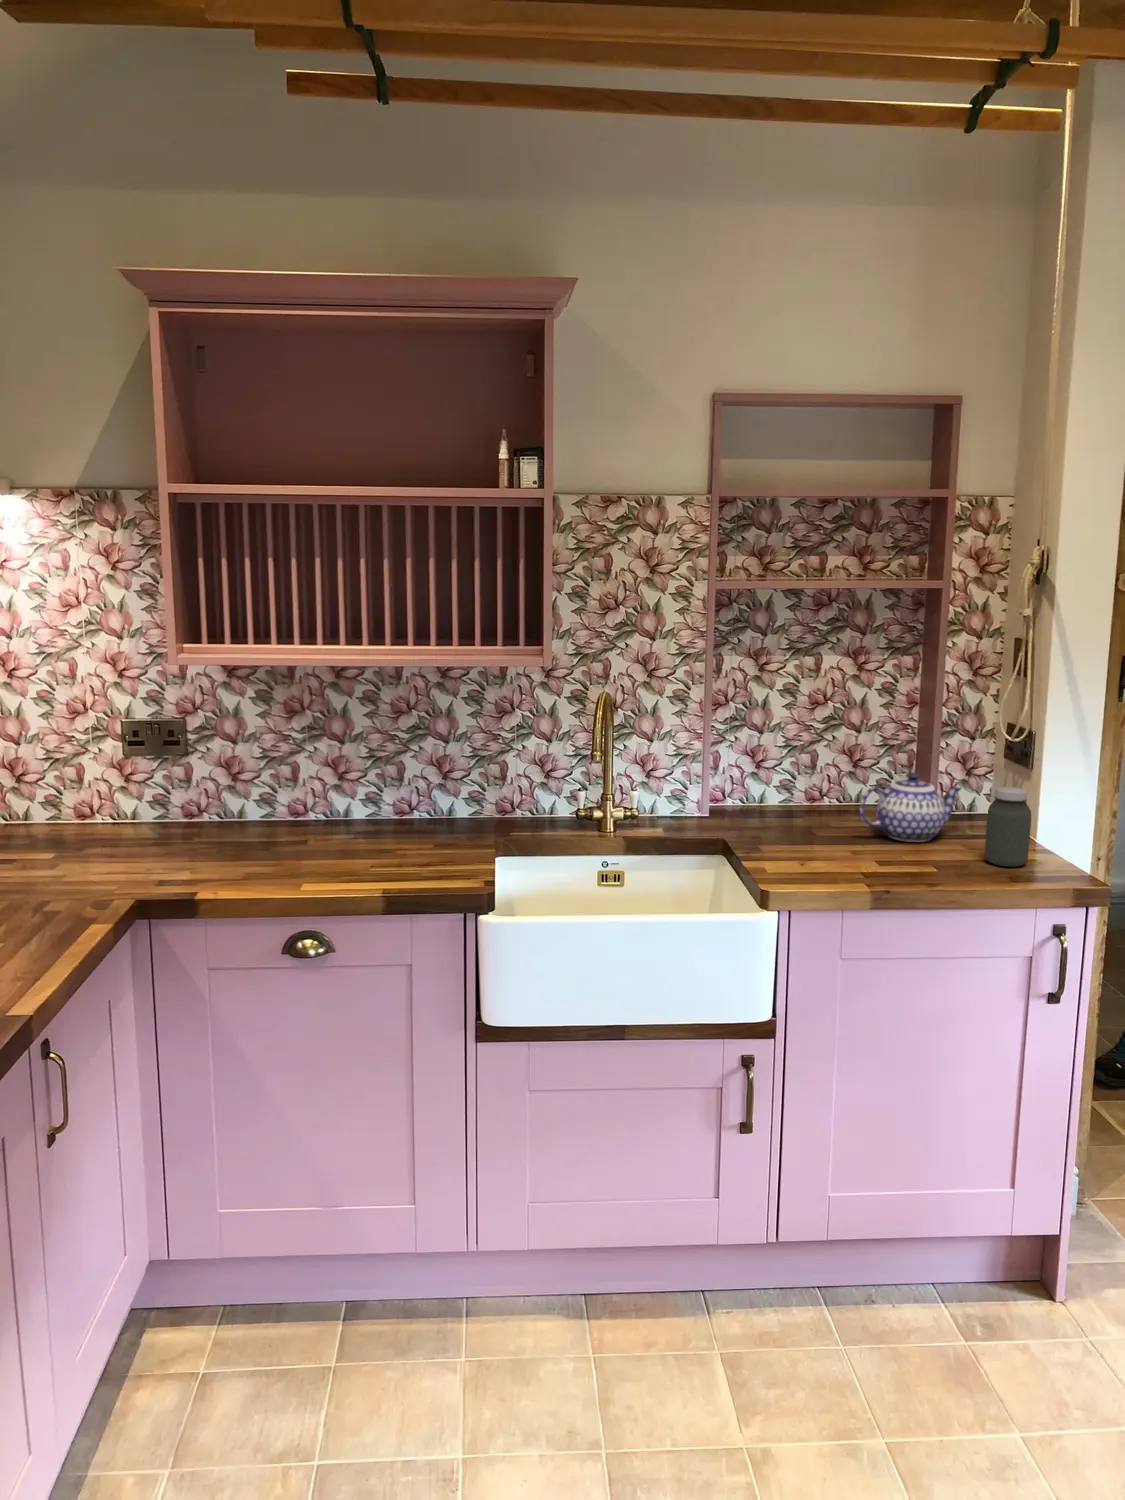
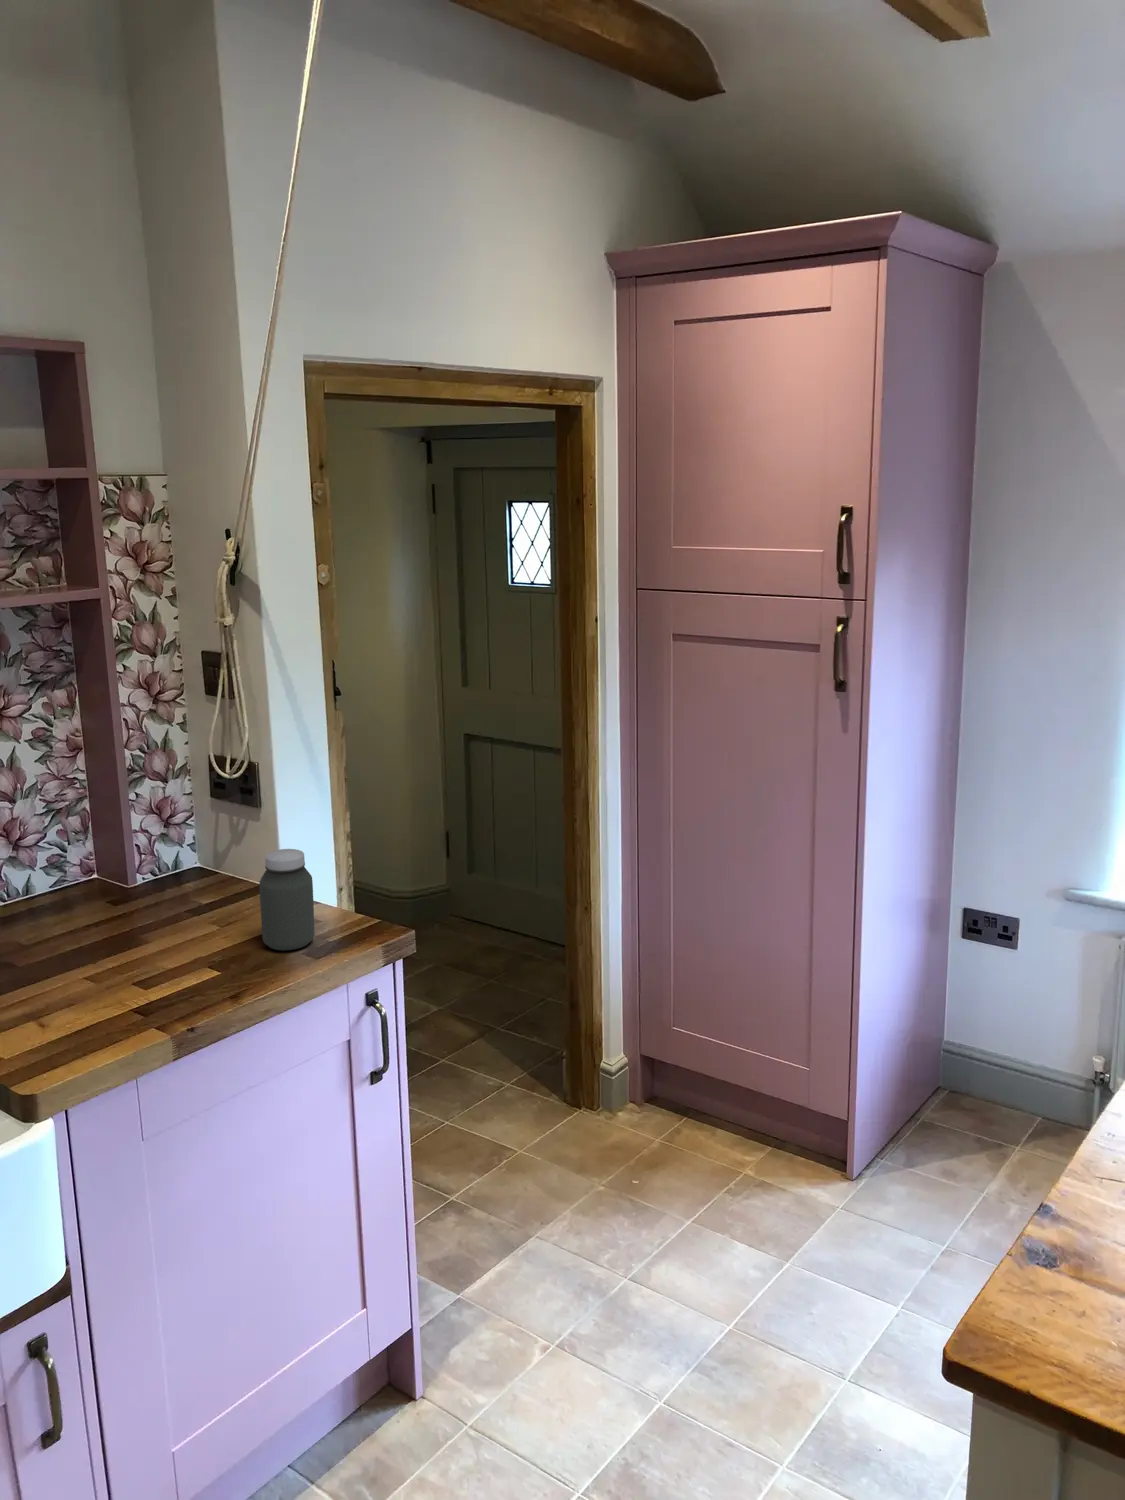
teapot: present [860,772,961,842] -> none [74,853,192,949]

